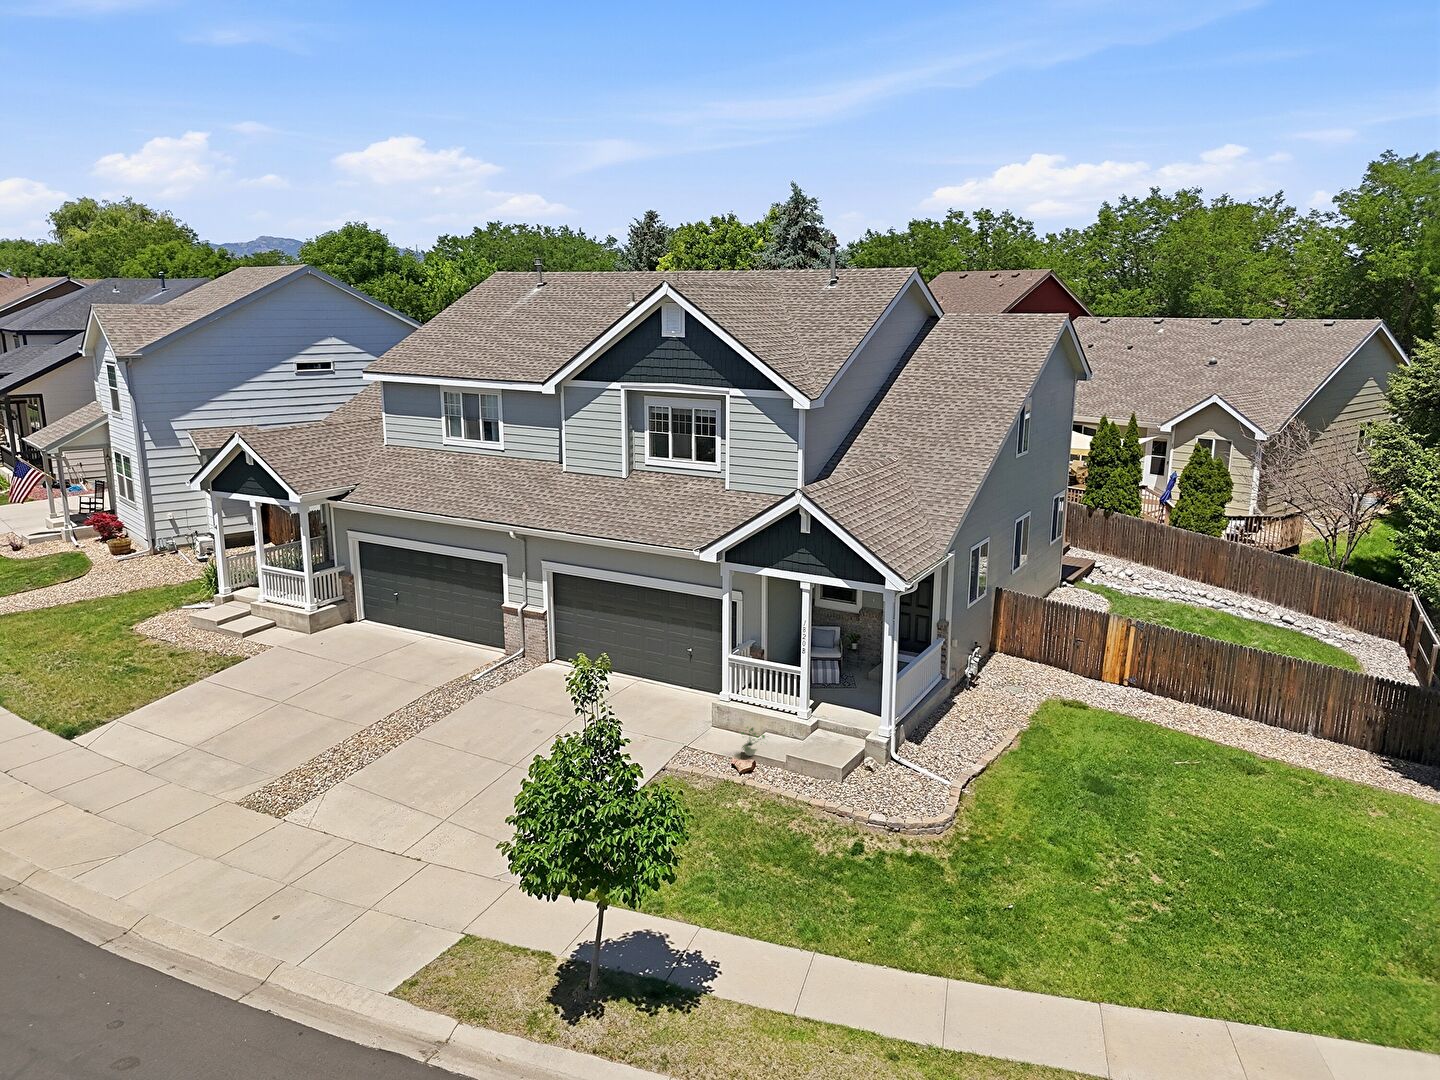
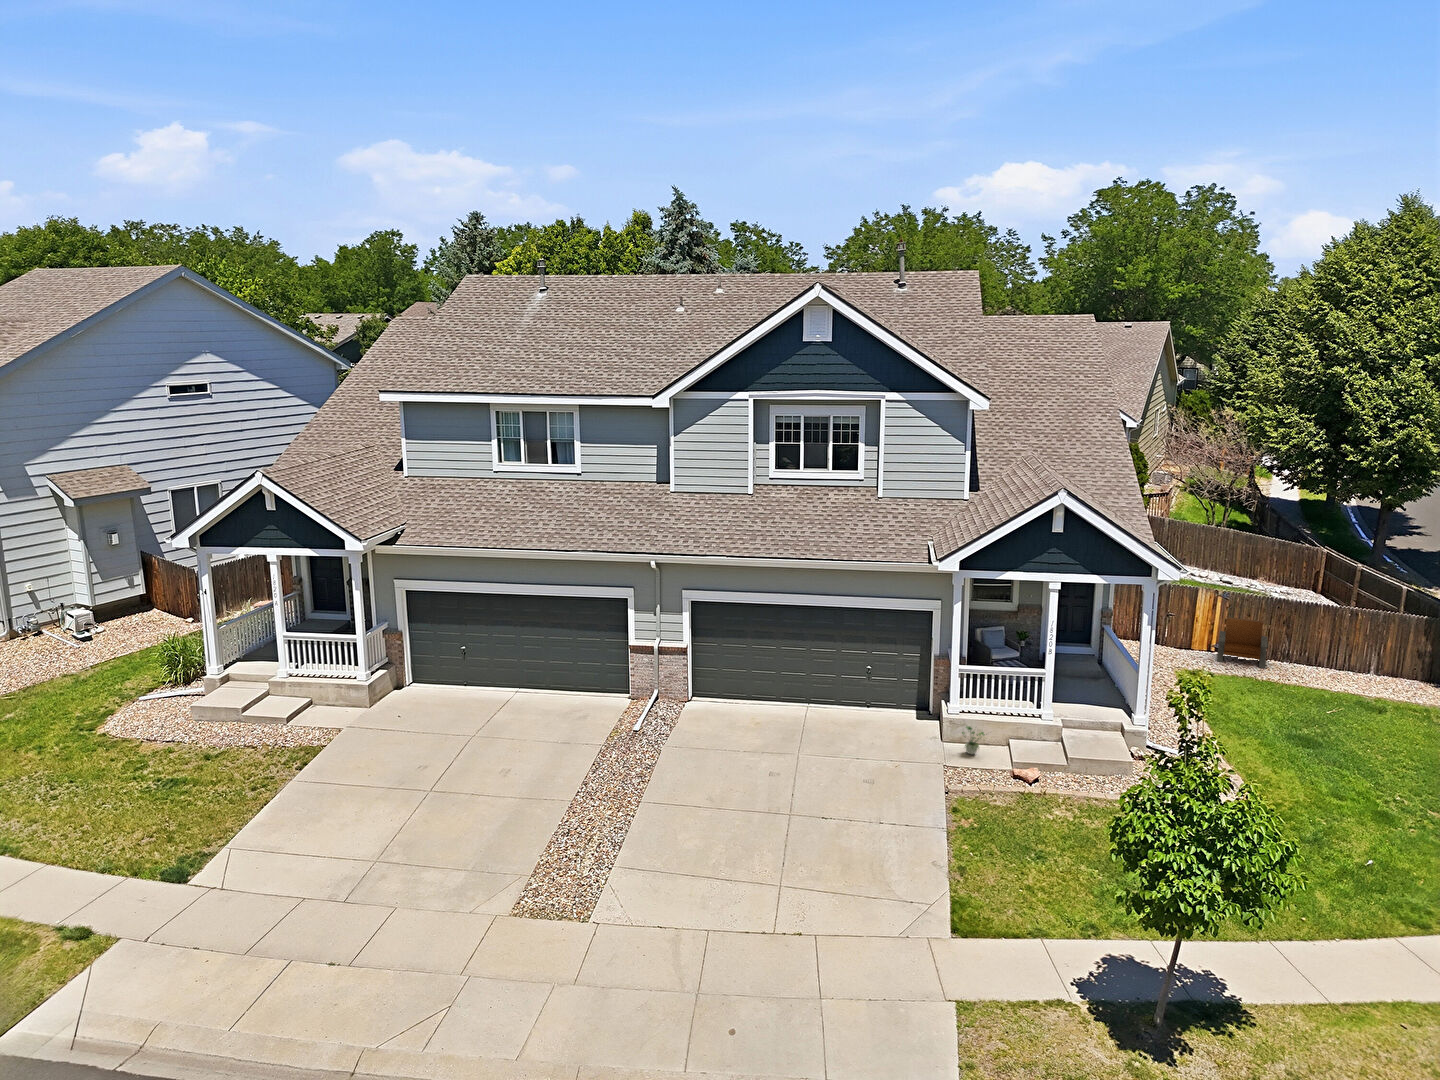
lounge chair: none [1119,649,1185,710] -> present [1217,617,1268,668]

